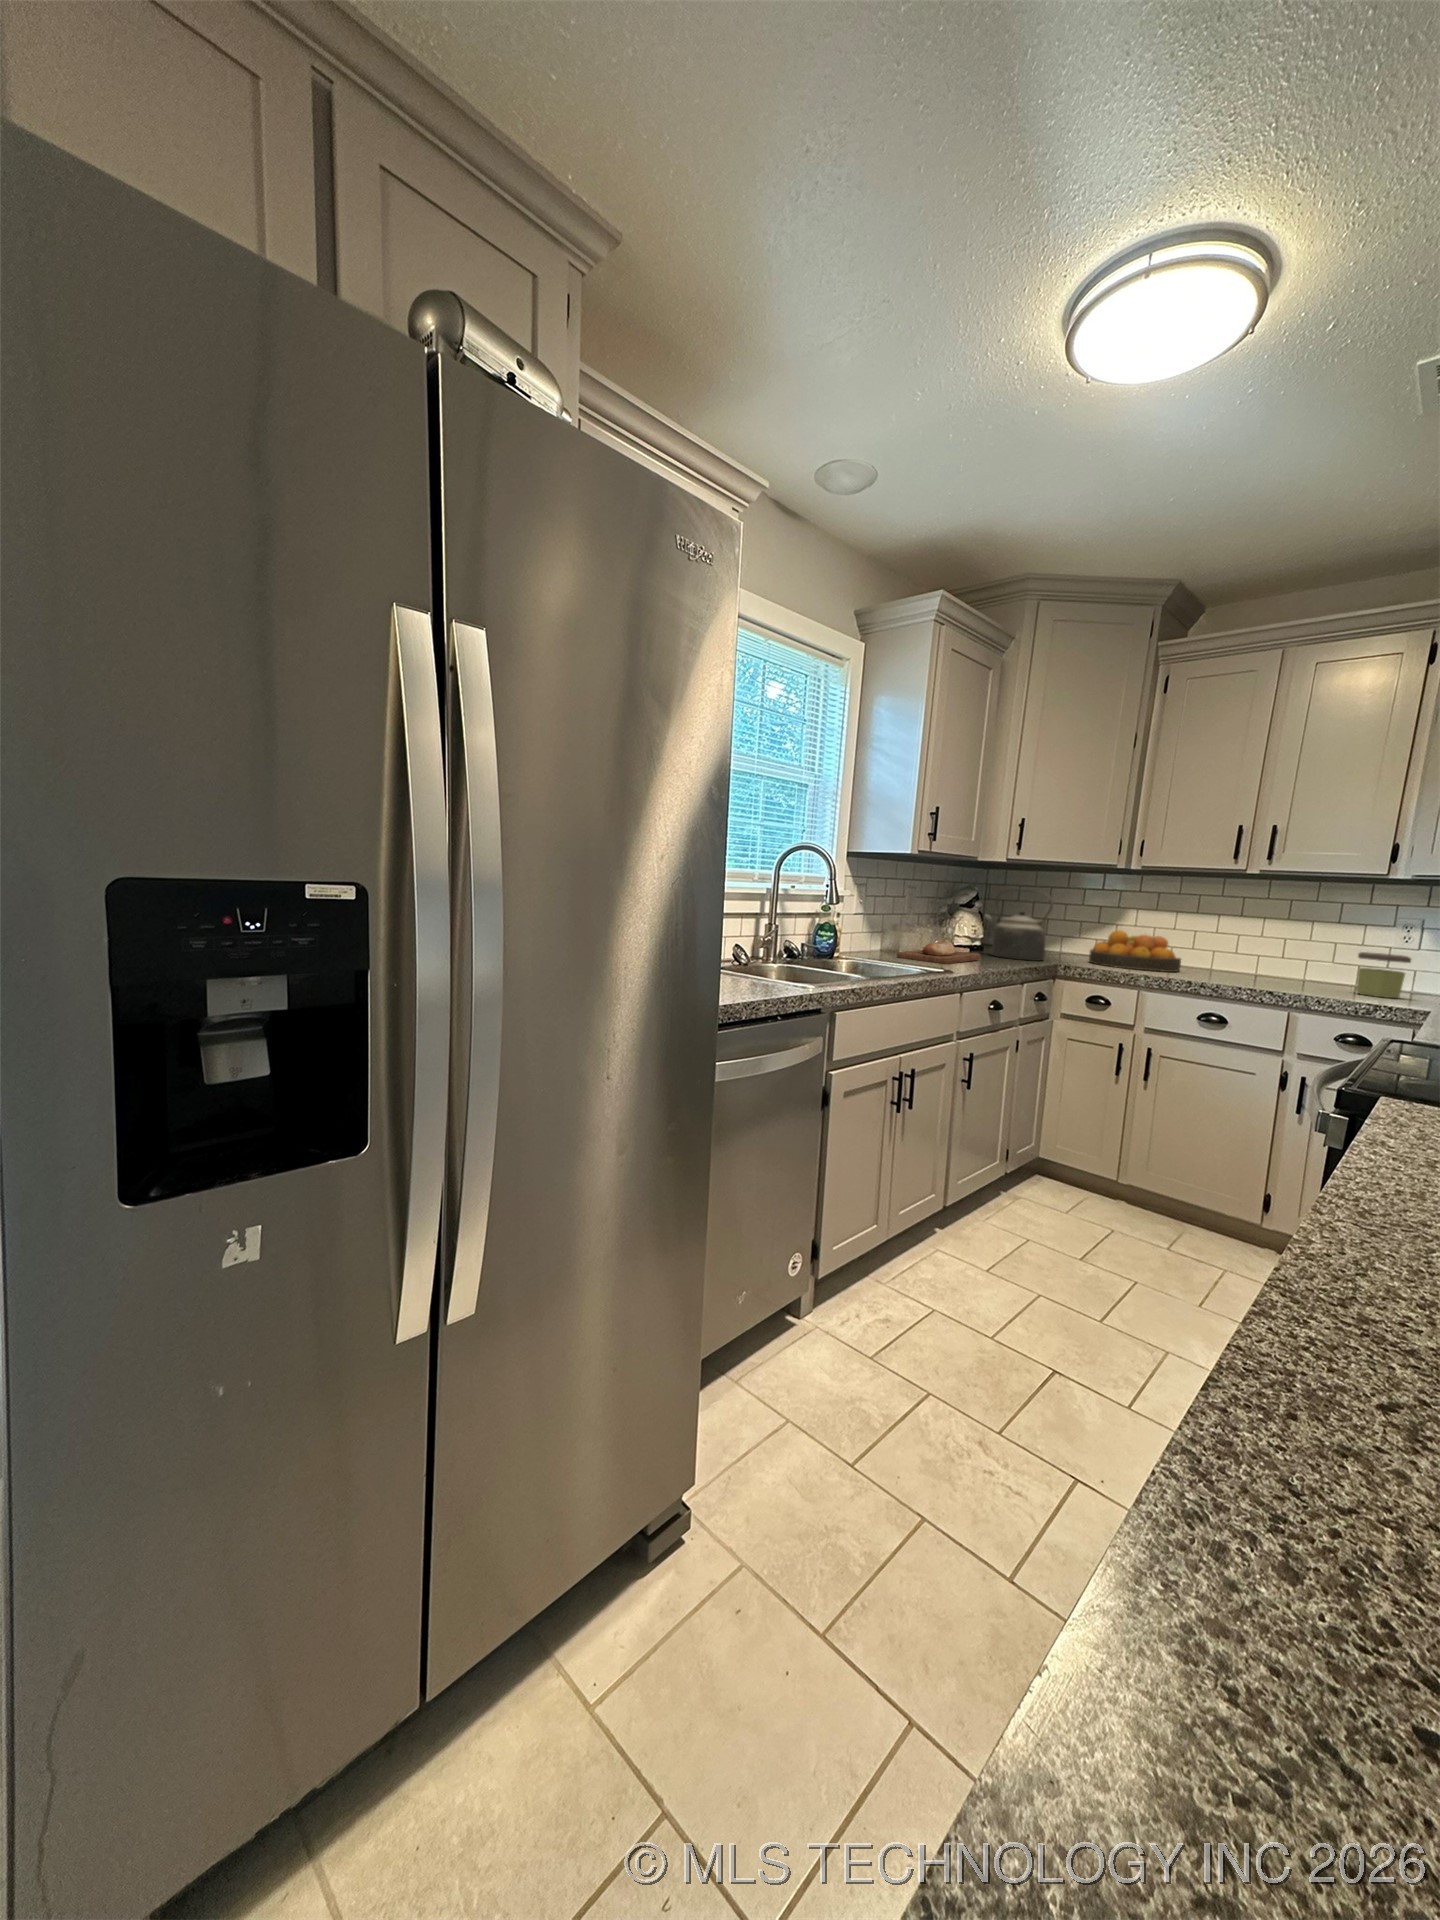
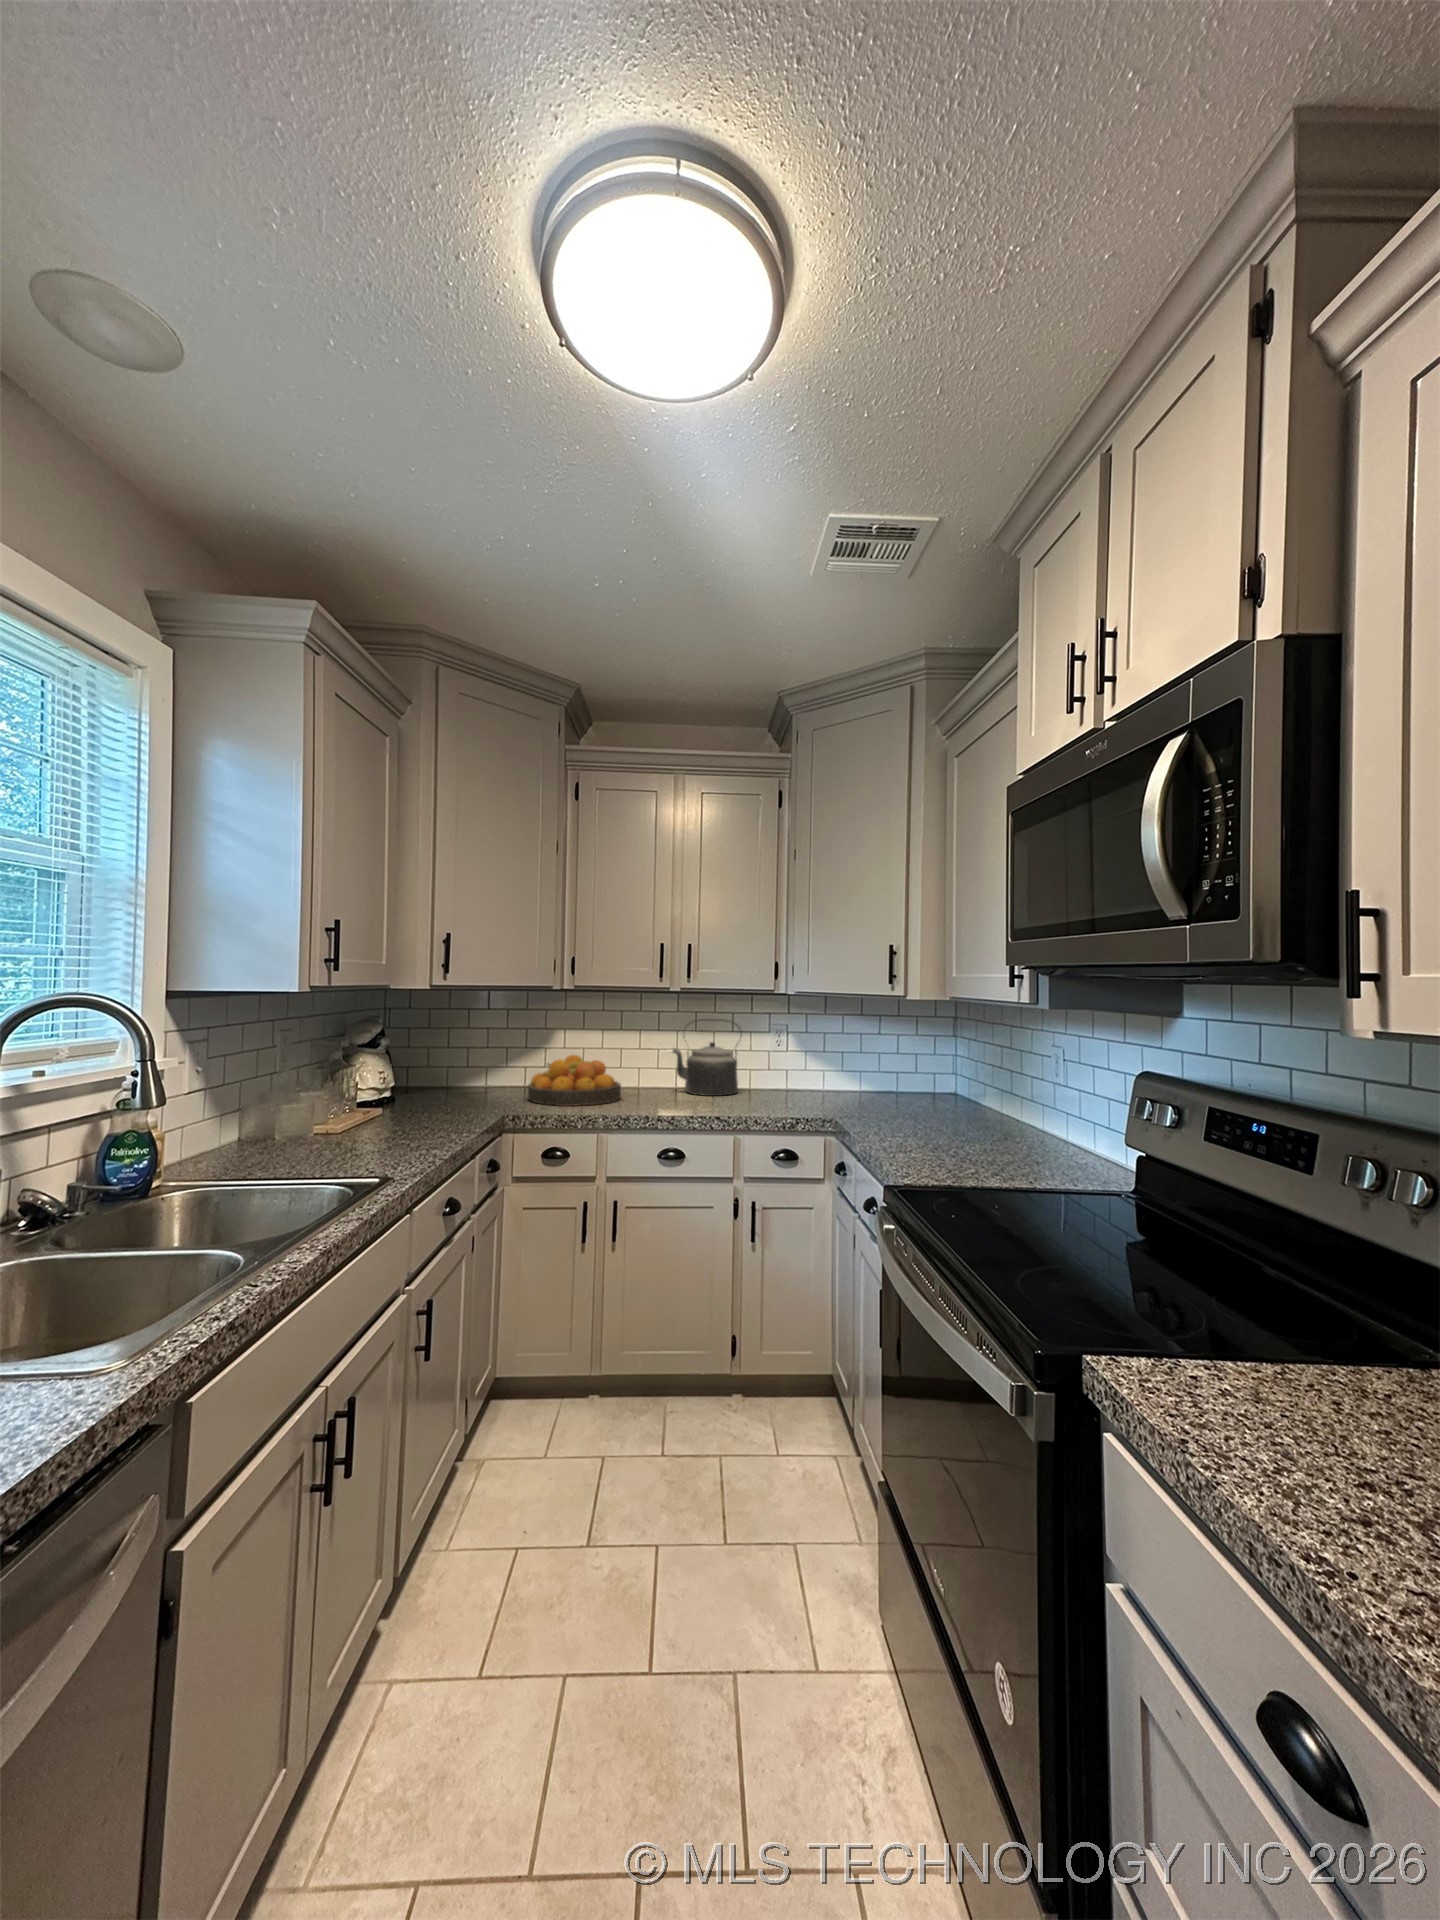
kettle: present [985,889,1053,961] -> present [673,1019,740,1096]
bread loaf: present [897,941,980,964] -> none [282,1118,410,1167]
jar: present [1356,952,1411,998] -> none [761,1059,799,1102]

